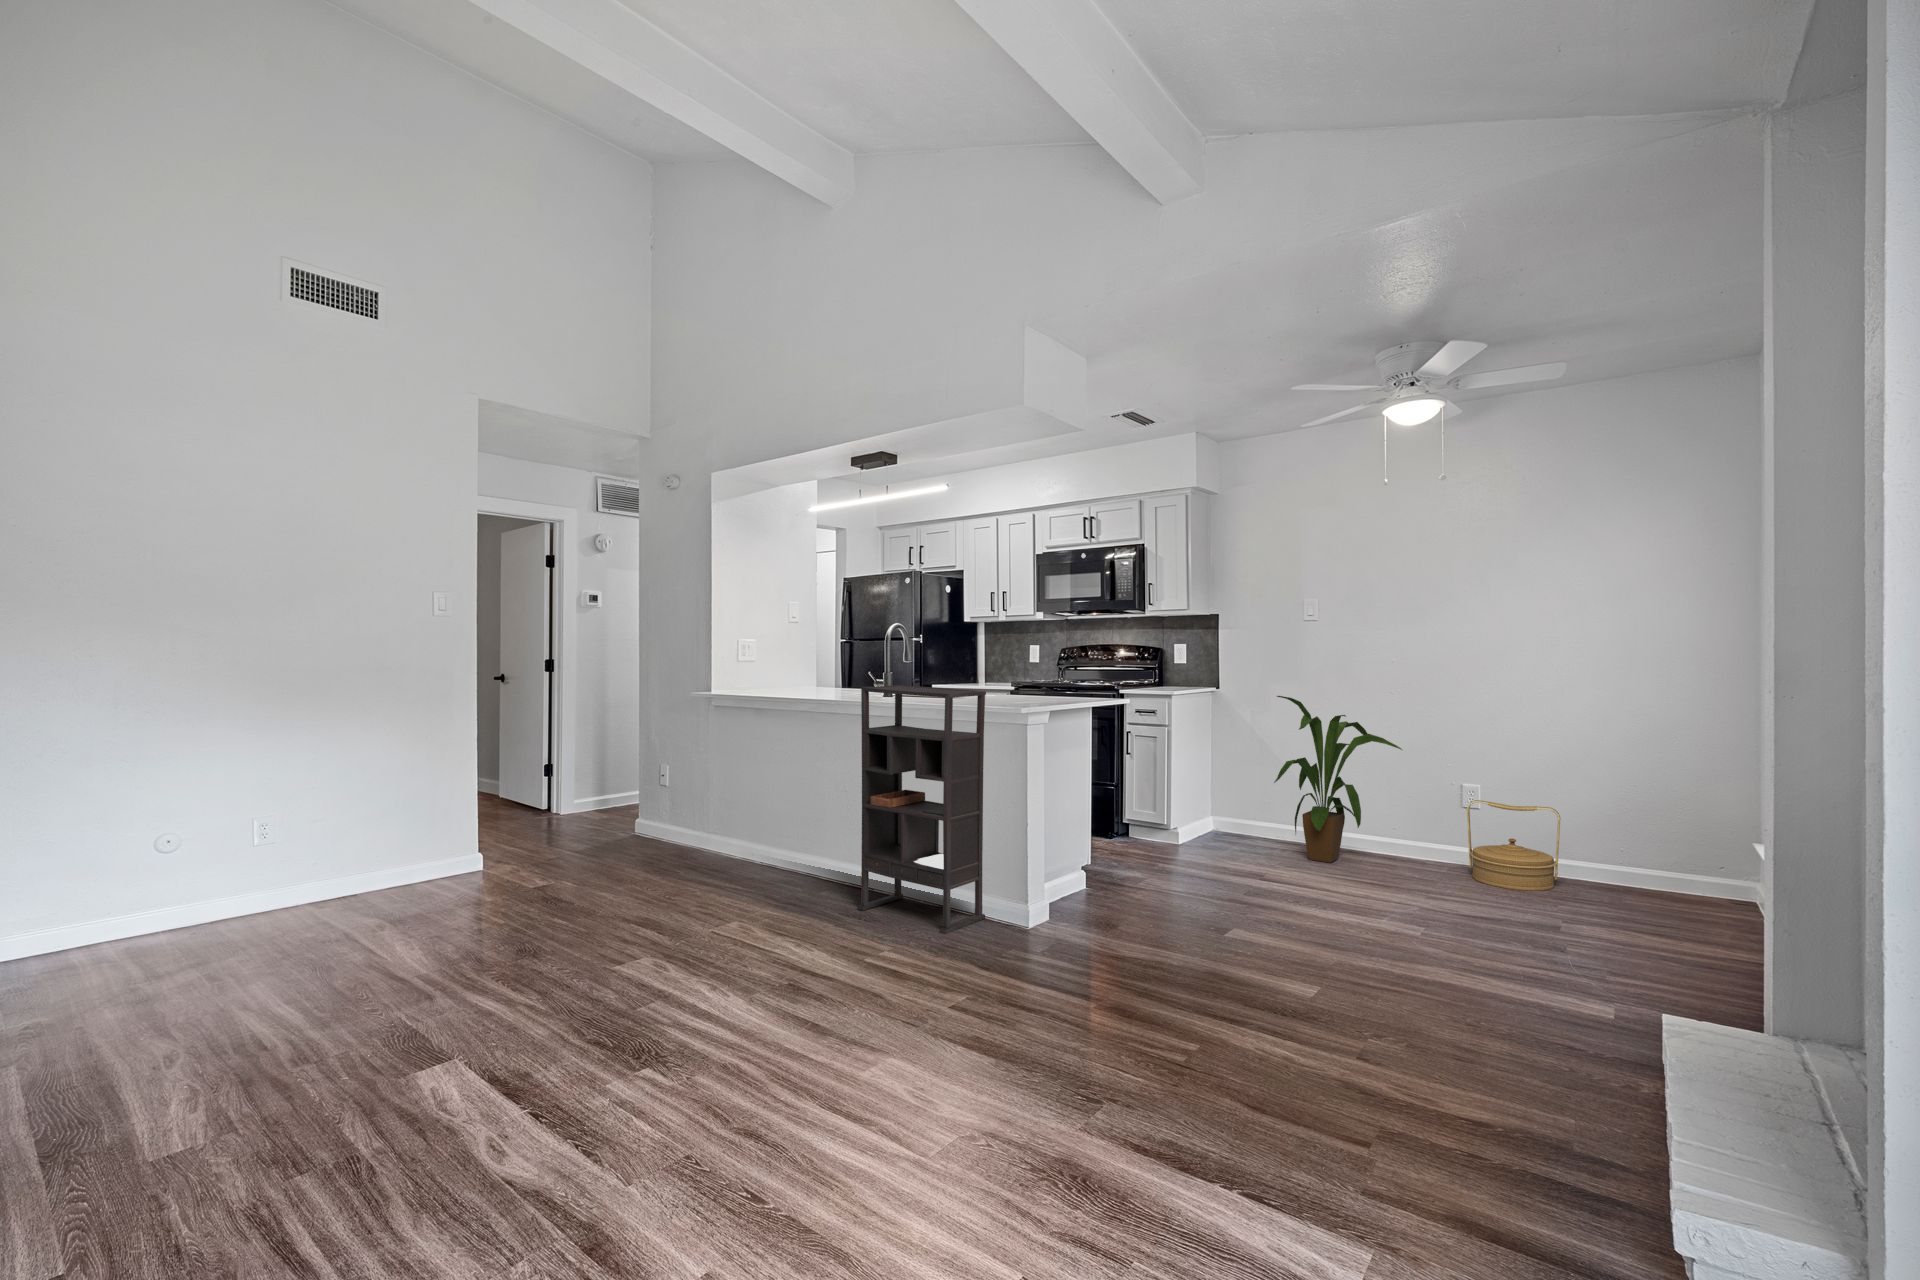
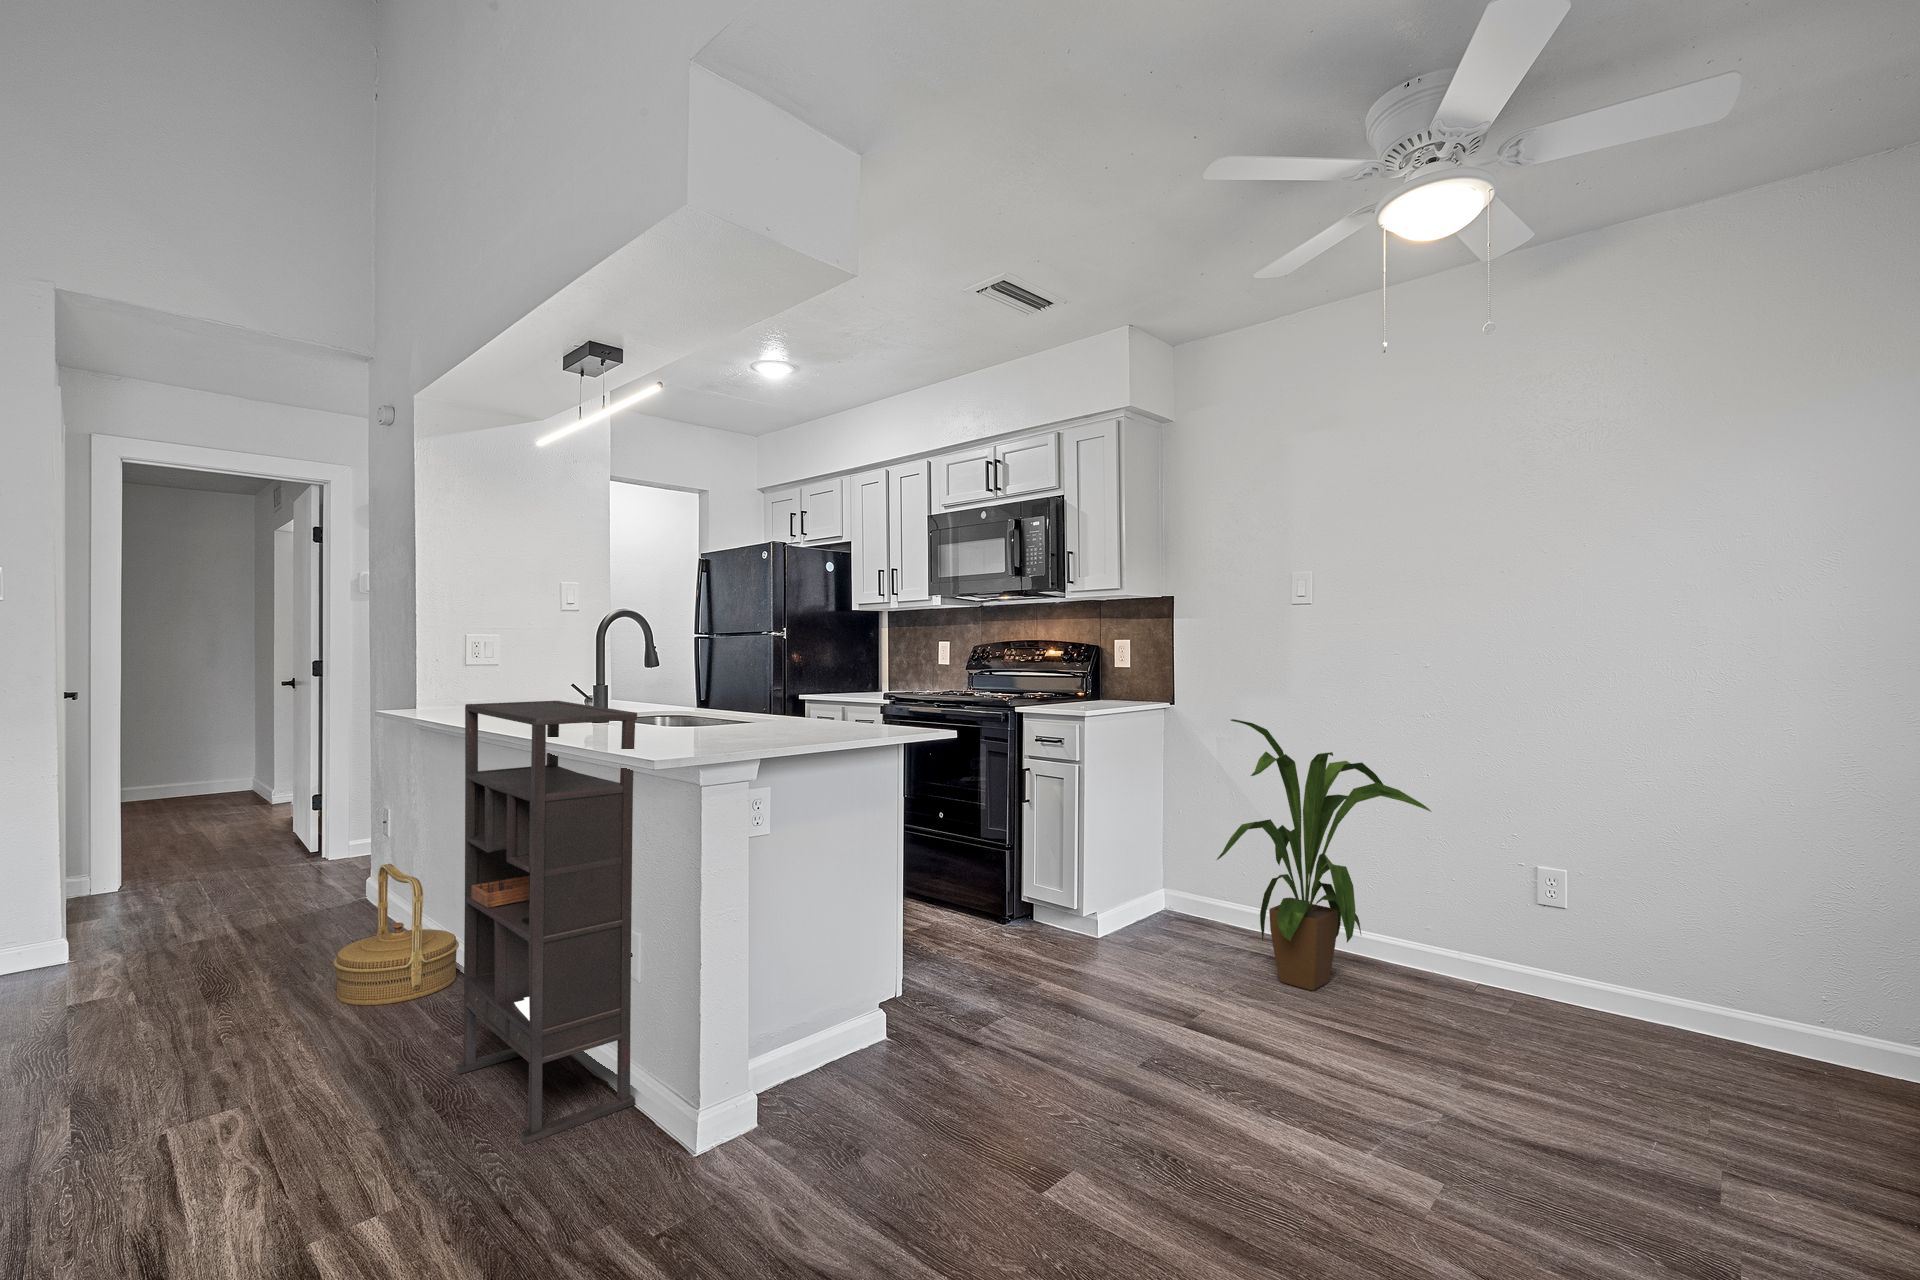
woven basket: present [1467,800,1560,891] -> present [333,864,459,1006]

